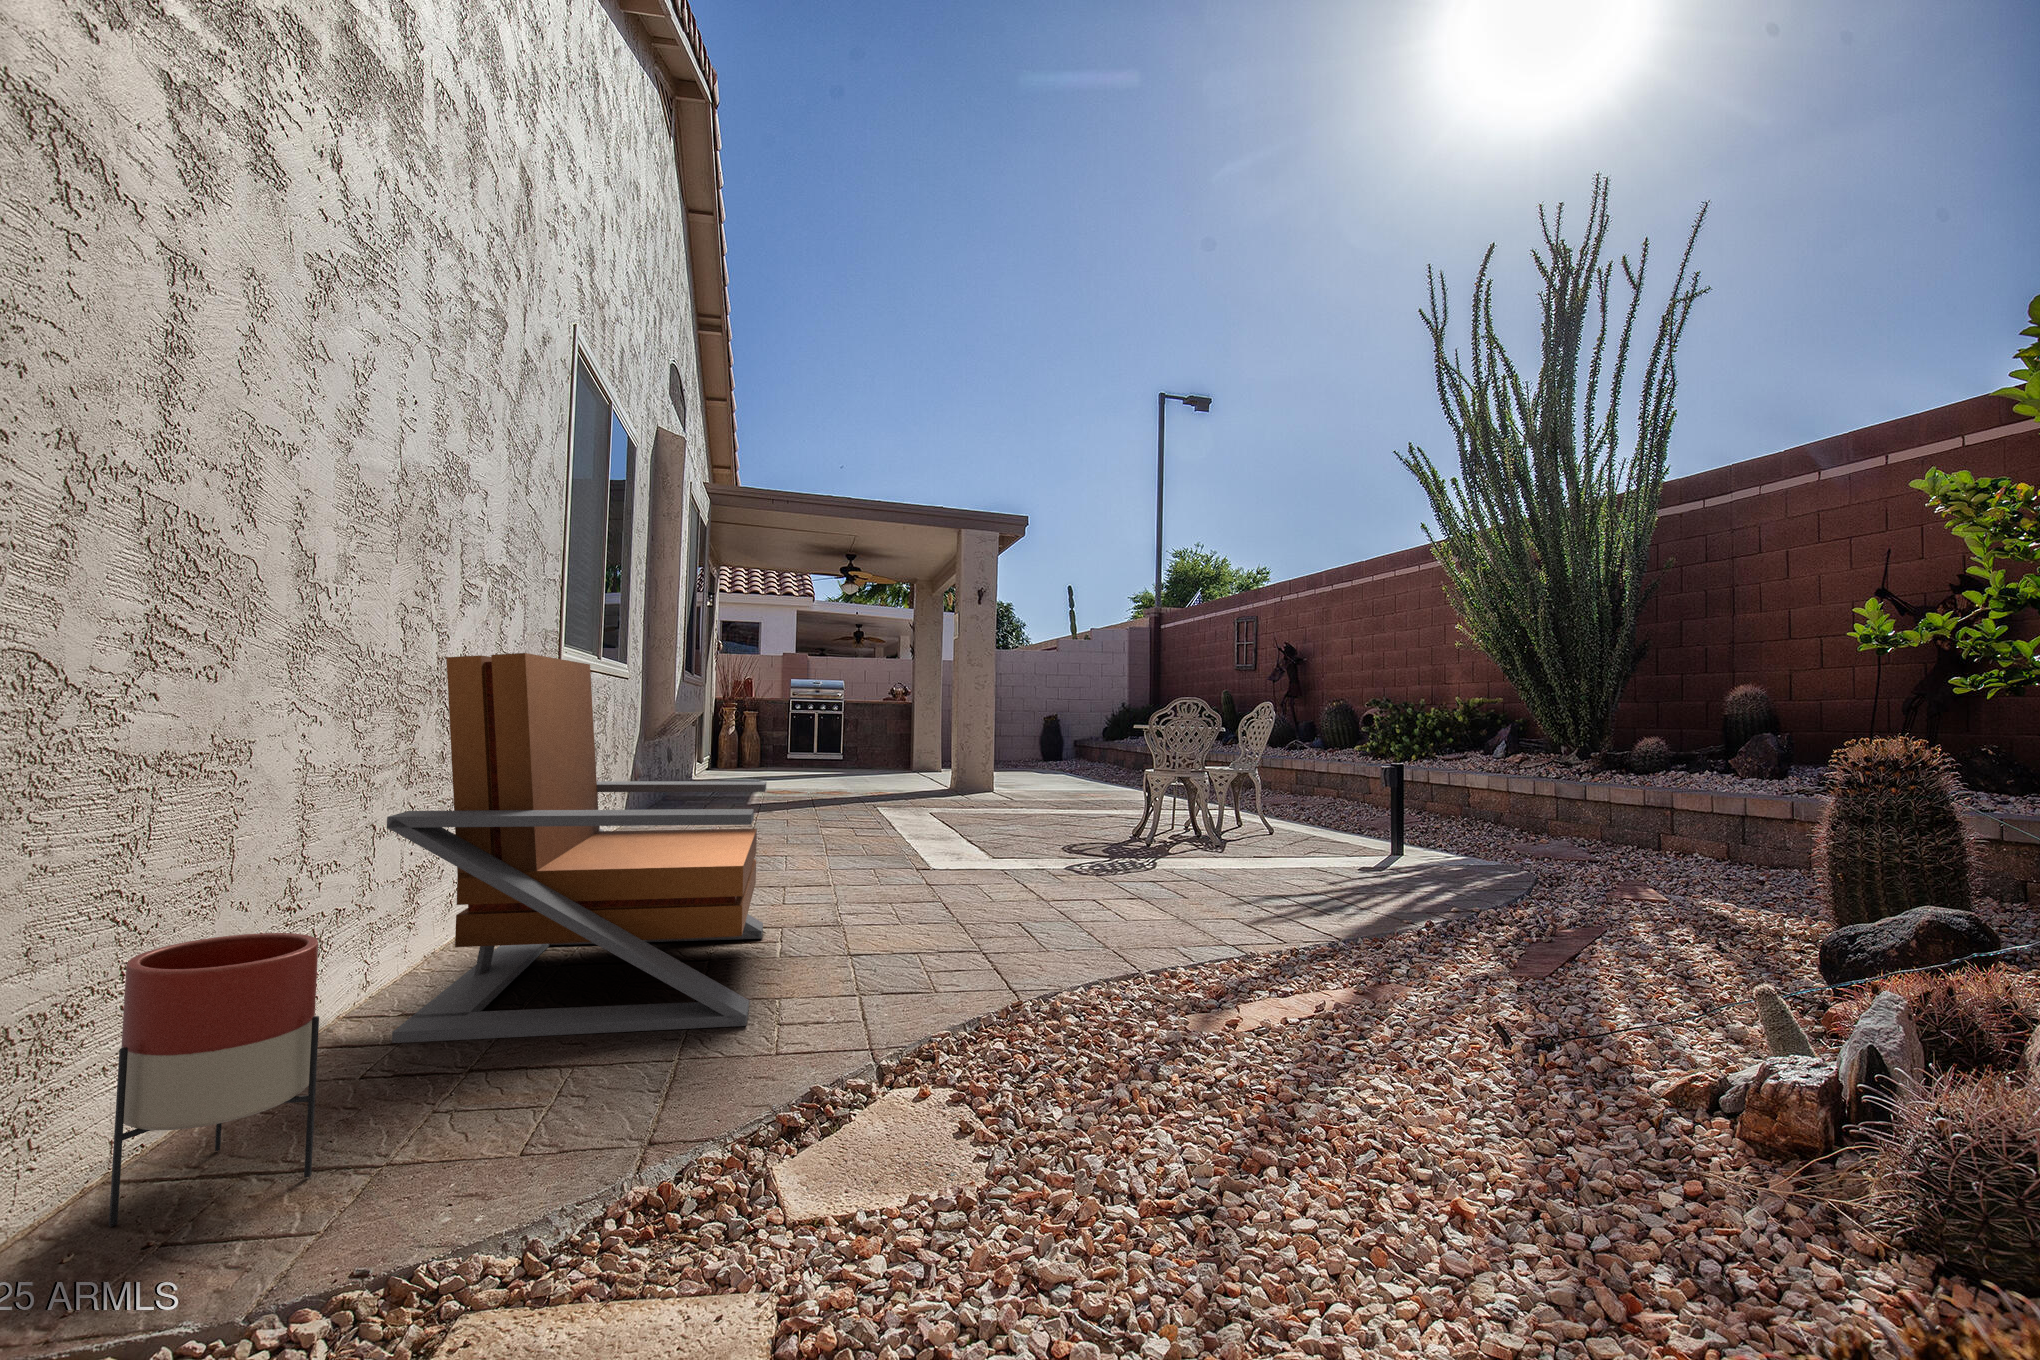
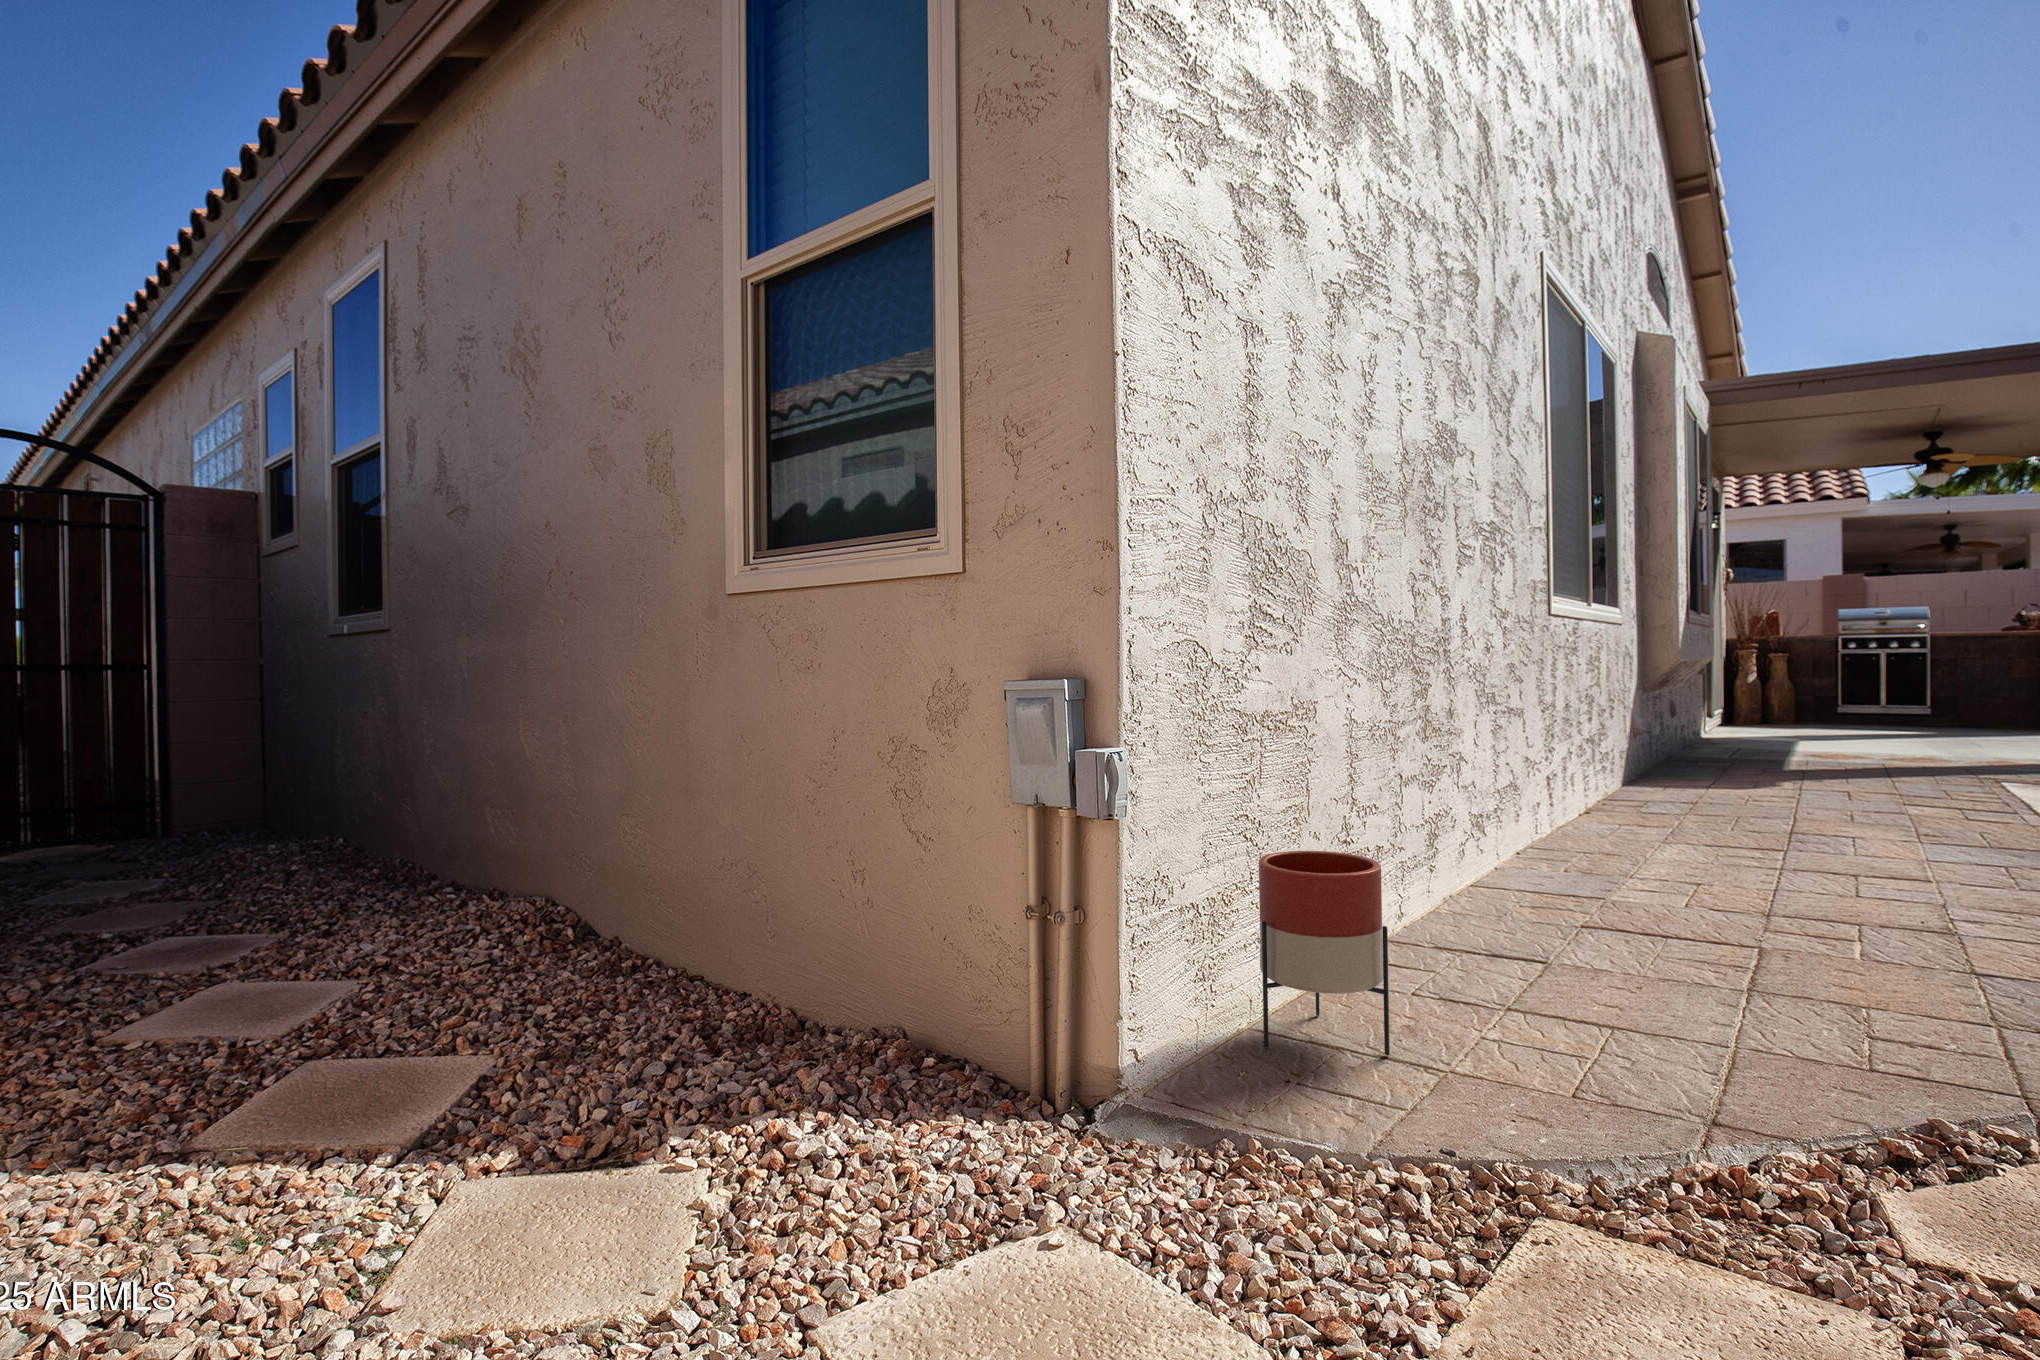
lounge chair: present [387,653,766,1043] -> none [1411,610,1834,1038]

